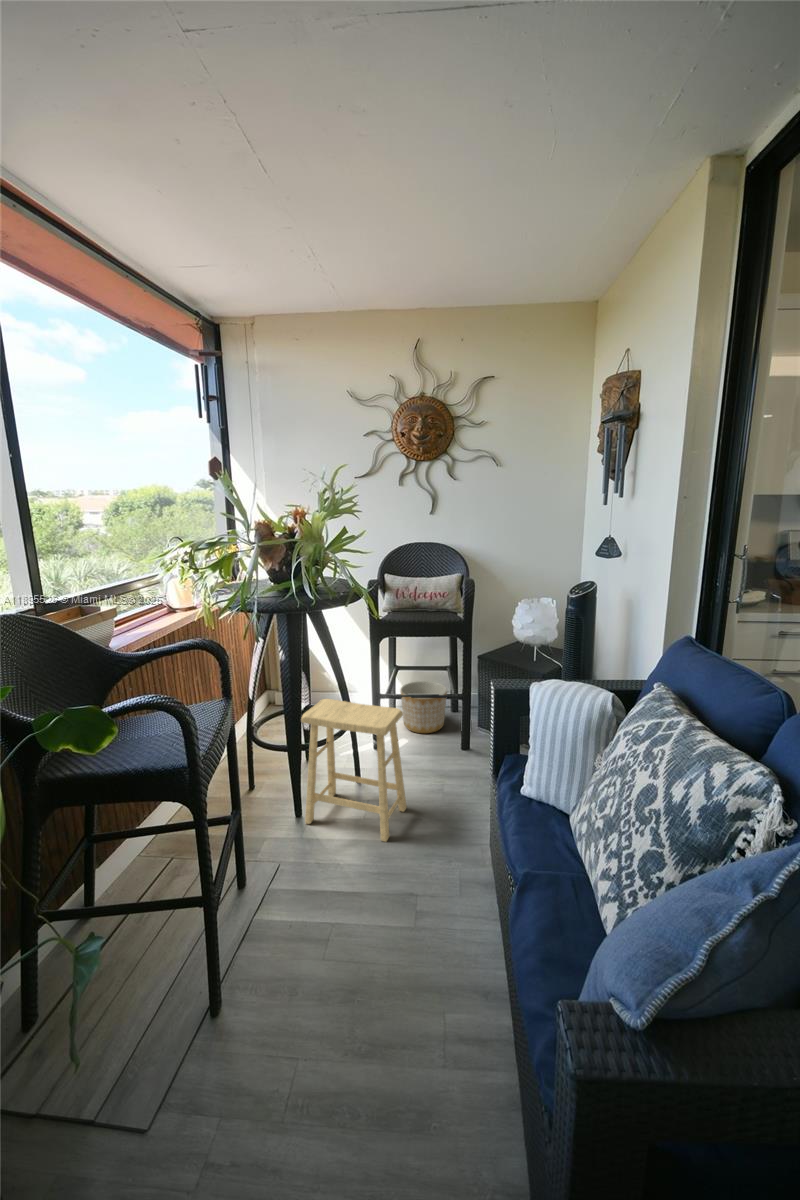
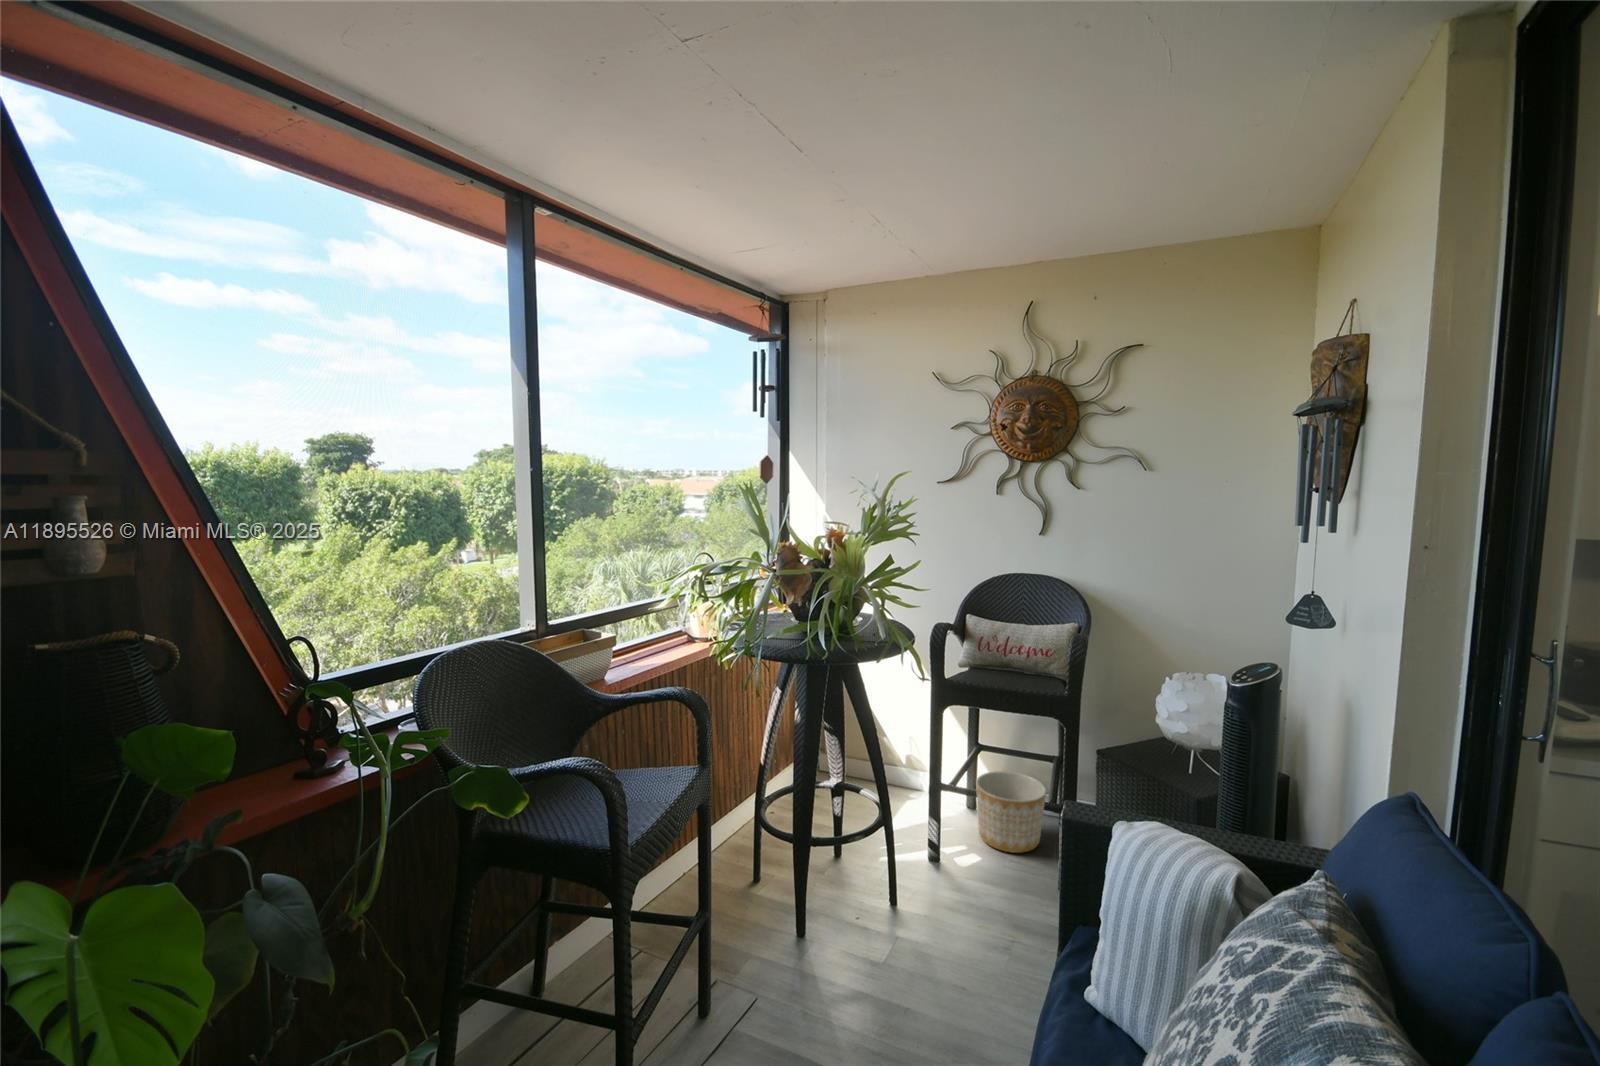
footstool: present [301,699,407,842] -> none [805,781,949,1009]

